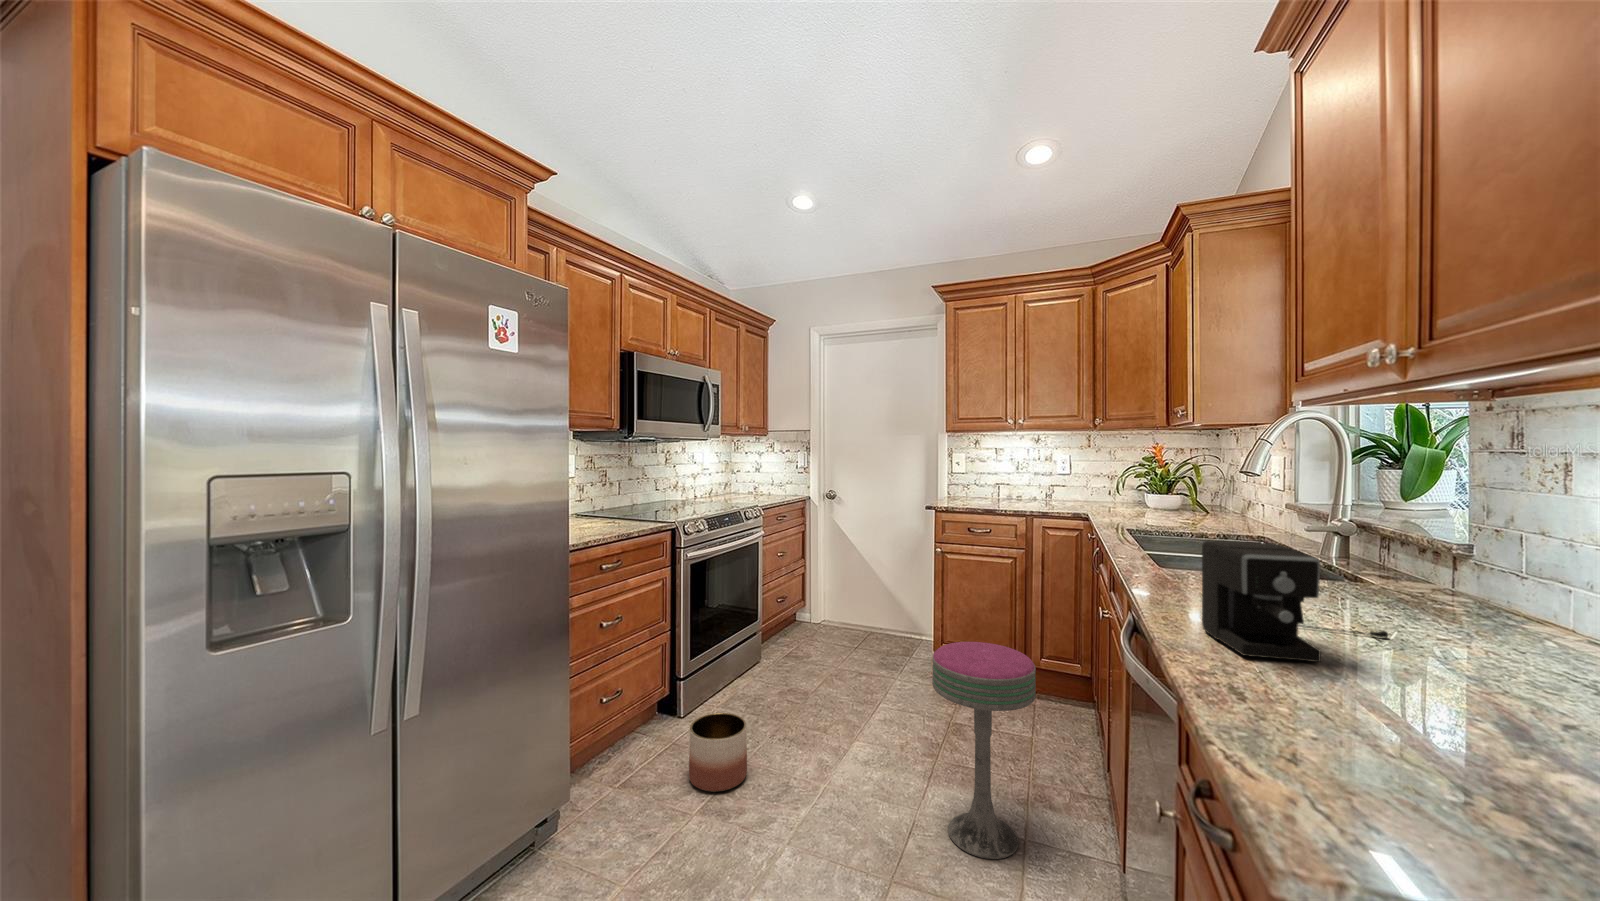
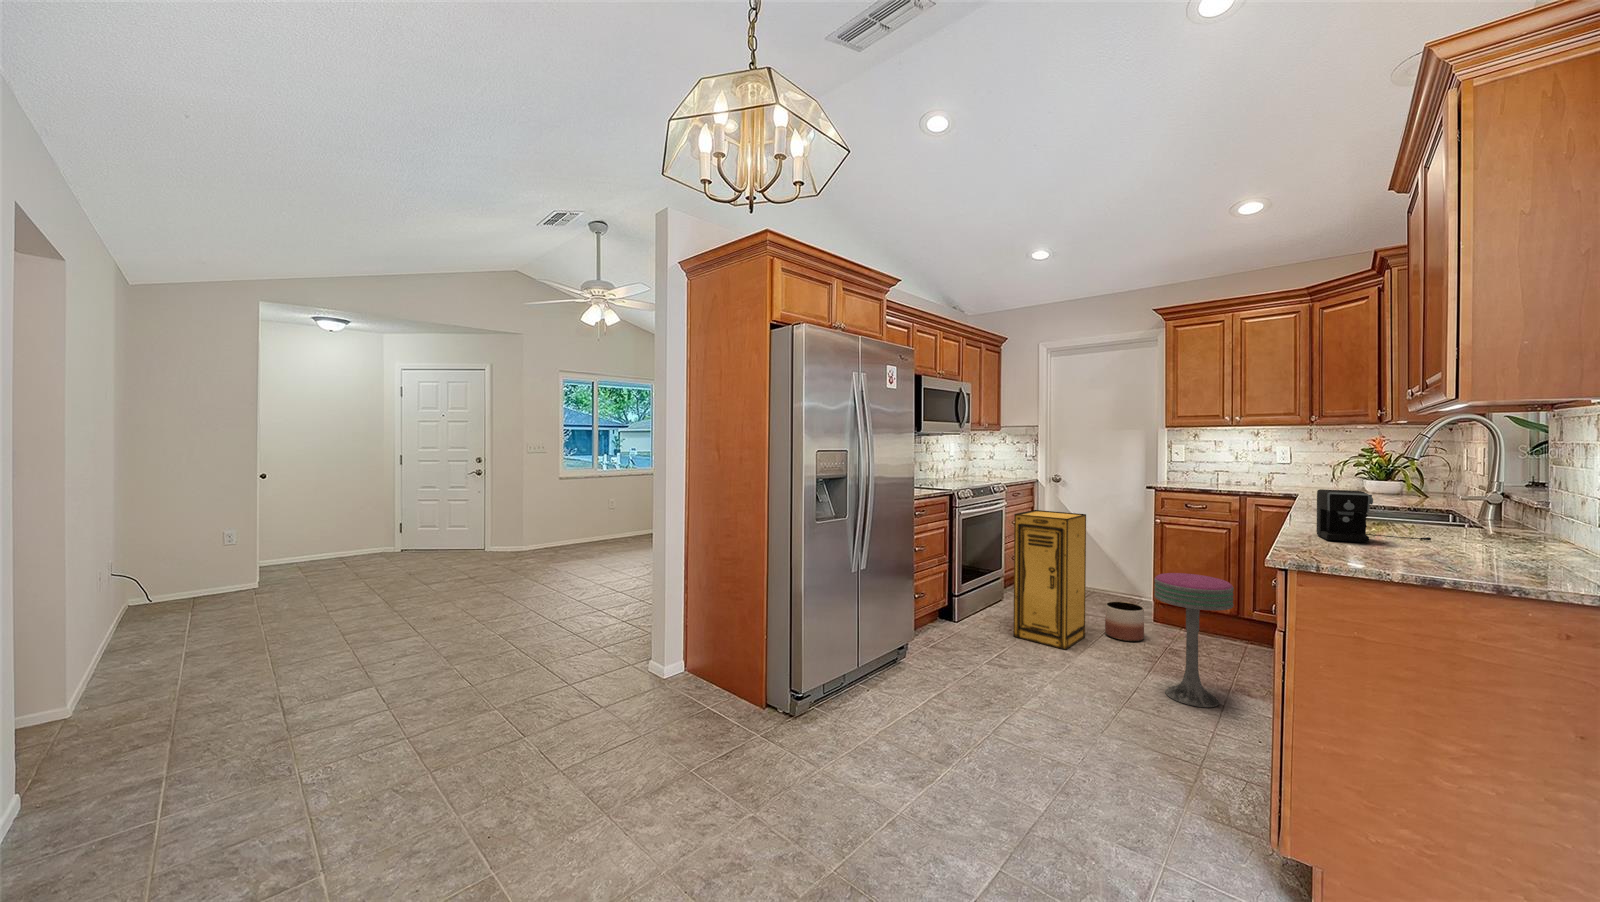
storage cabinet: none [754,543,851,753] -> present [1013,510,1086,650]
planter: present [689,713,747,792] -> present [1105,601,1144,641]

